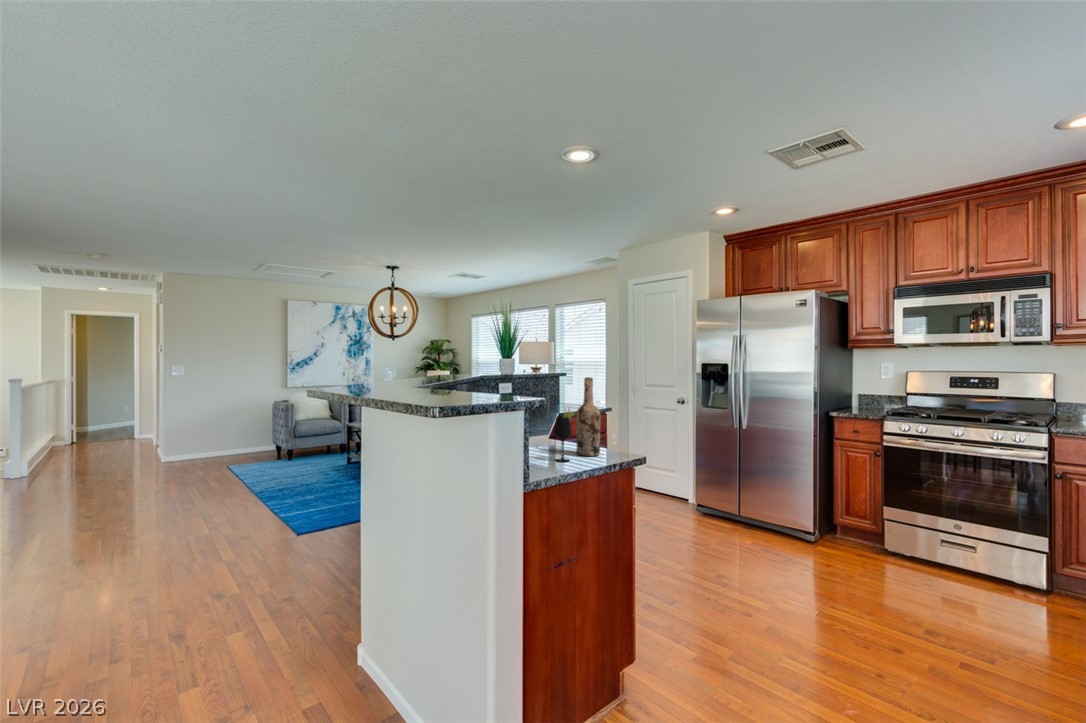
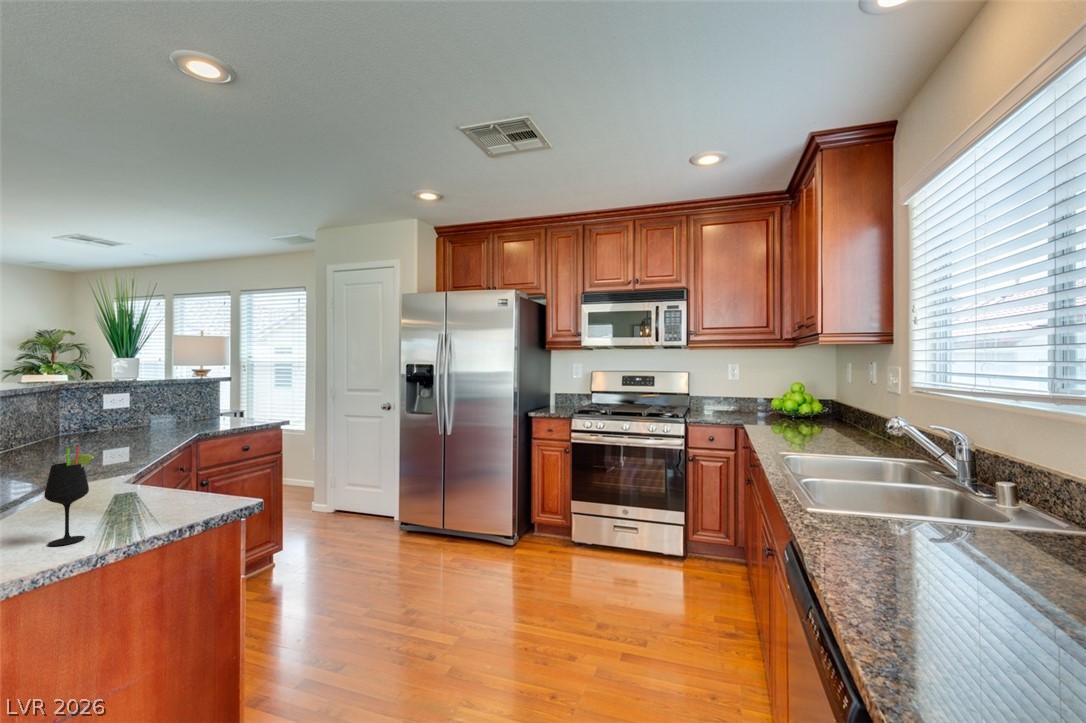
wine bottle: present [576,377,600,456] -> none [119,391,170,523]

